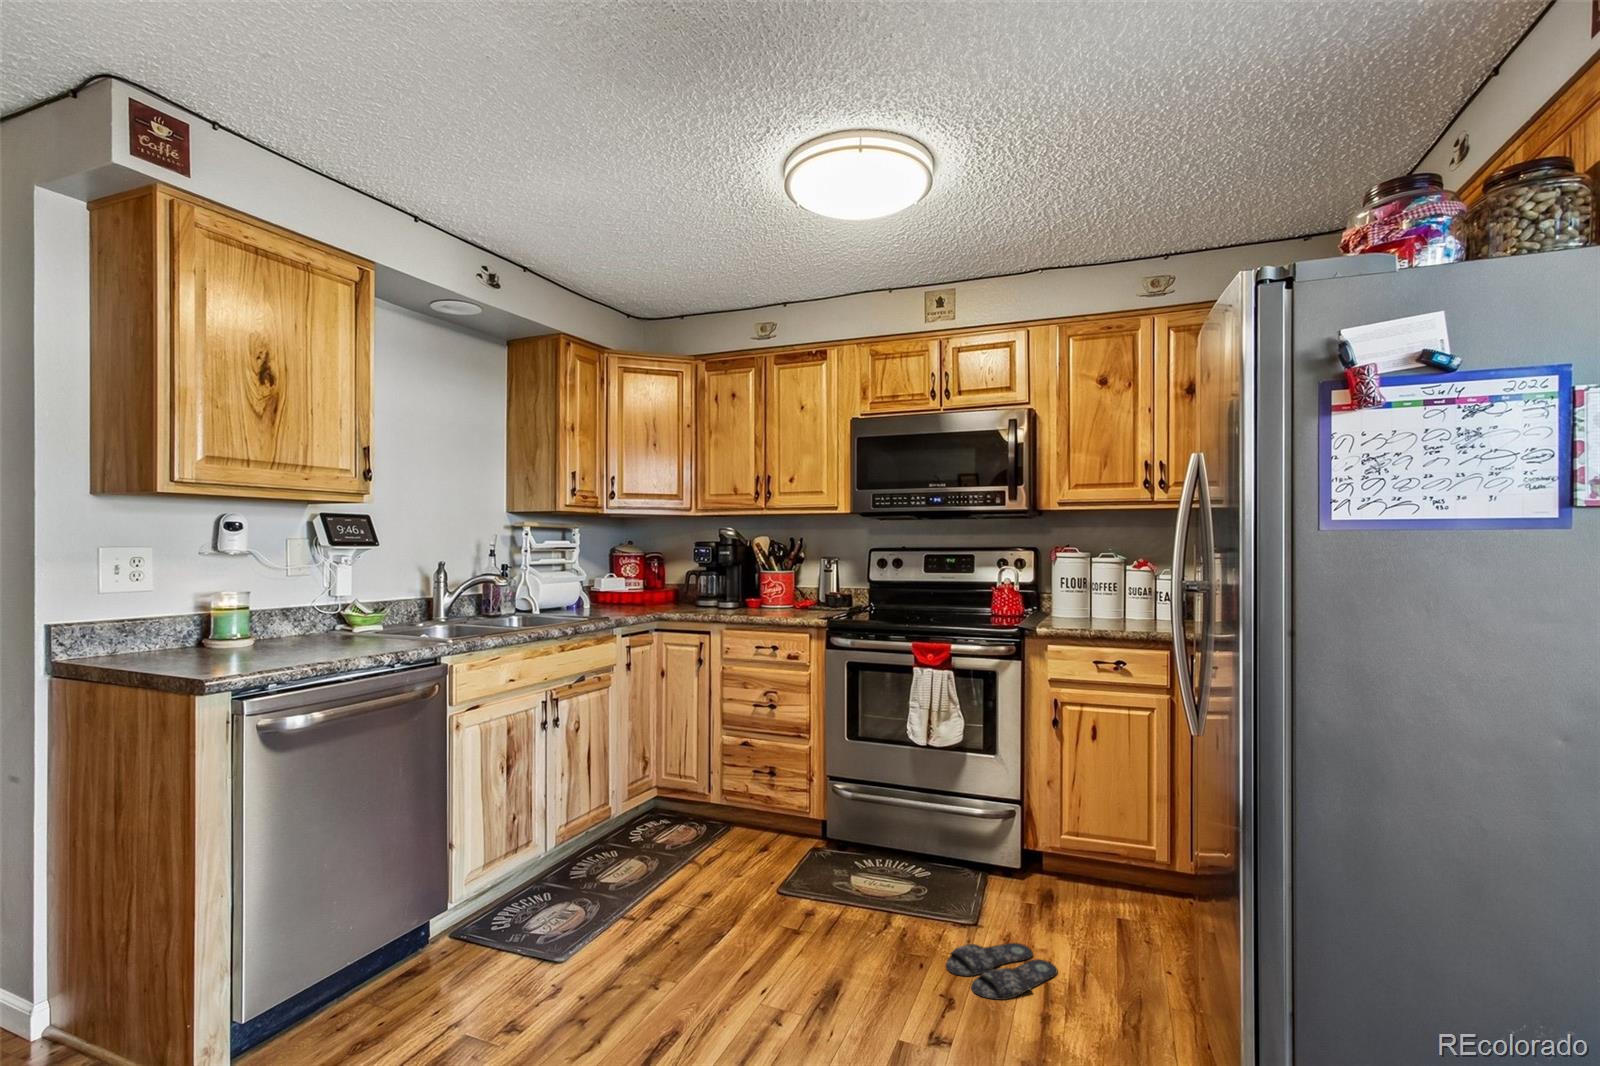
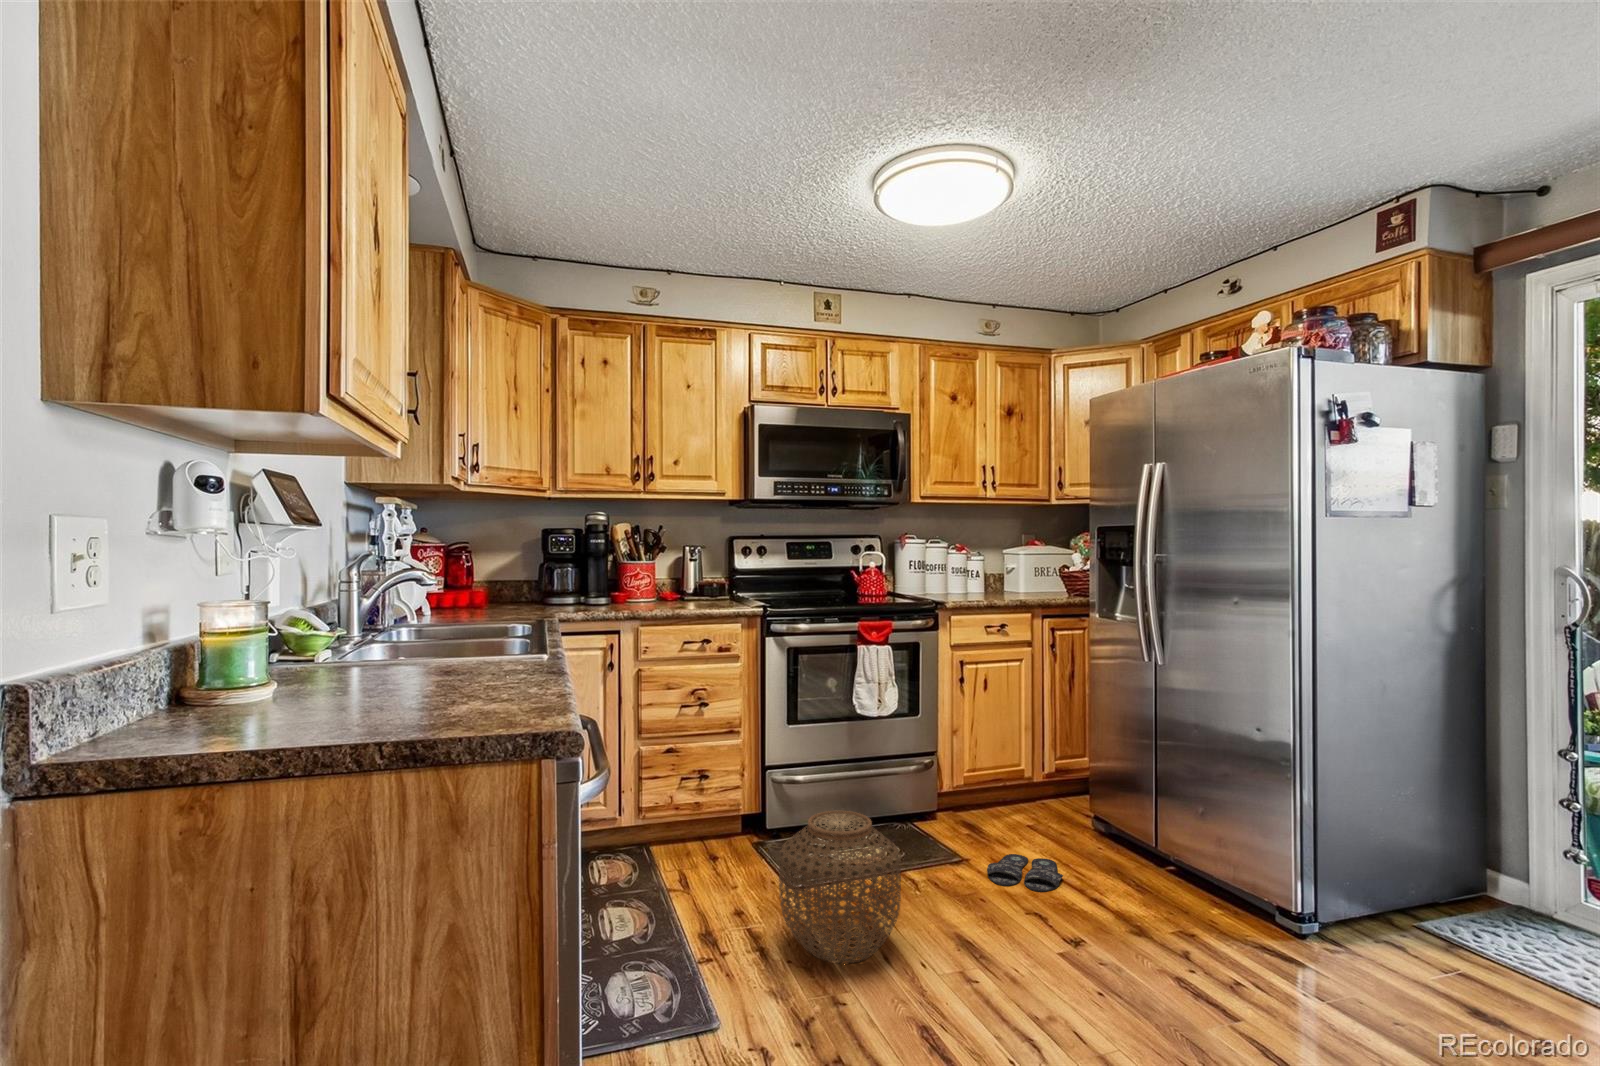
woven basket: none [642,825,762,980] -> present [779,811,901,963]

